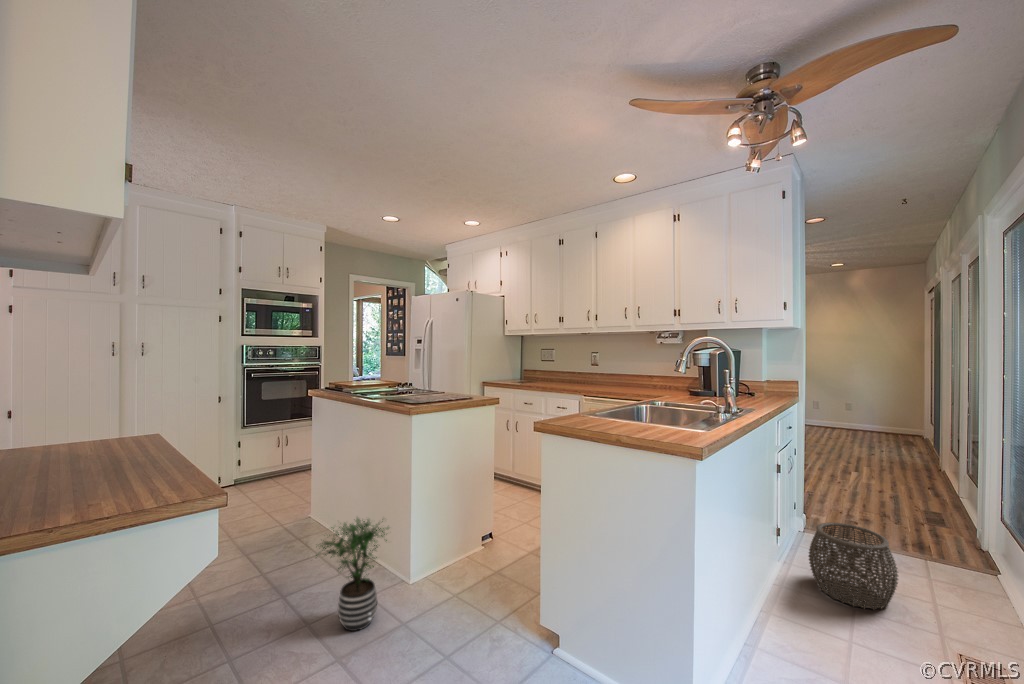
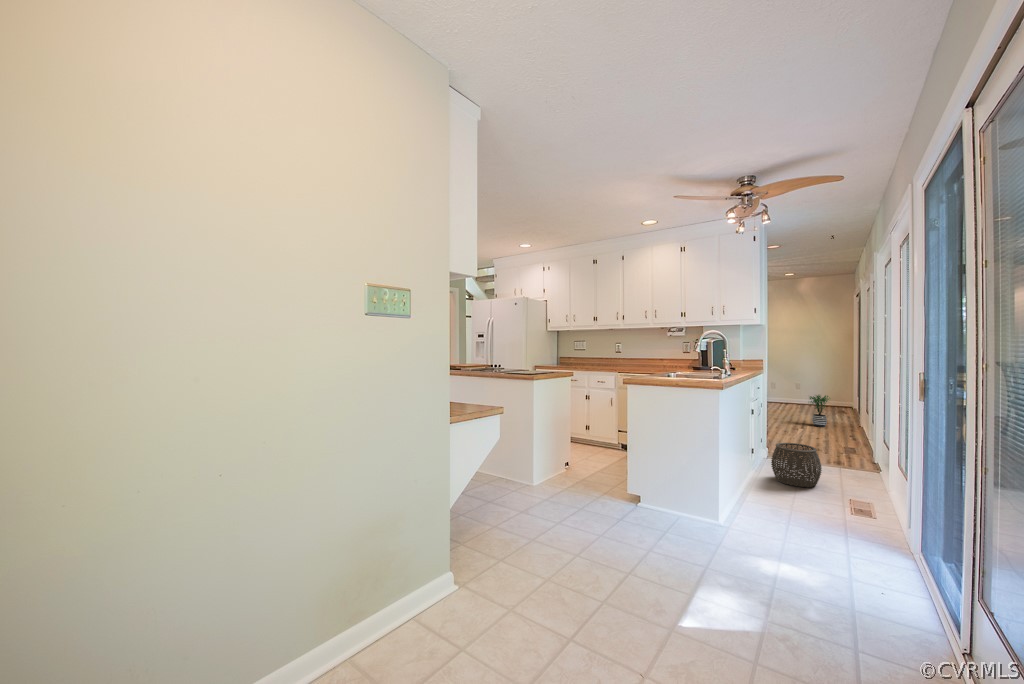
potted plant: present [316,518,388,631] -> present [810,395,829,427]

